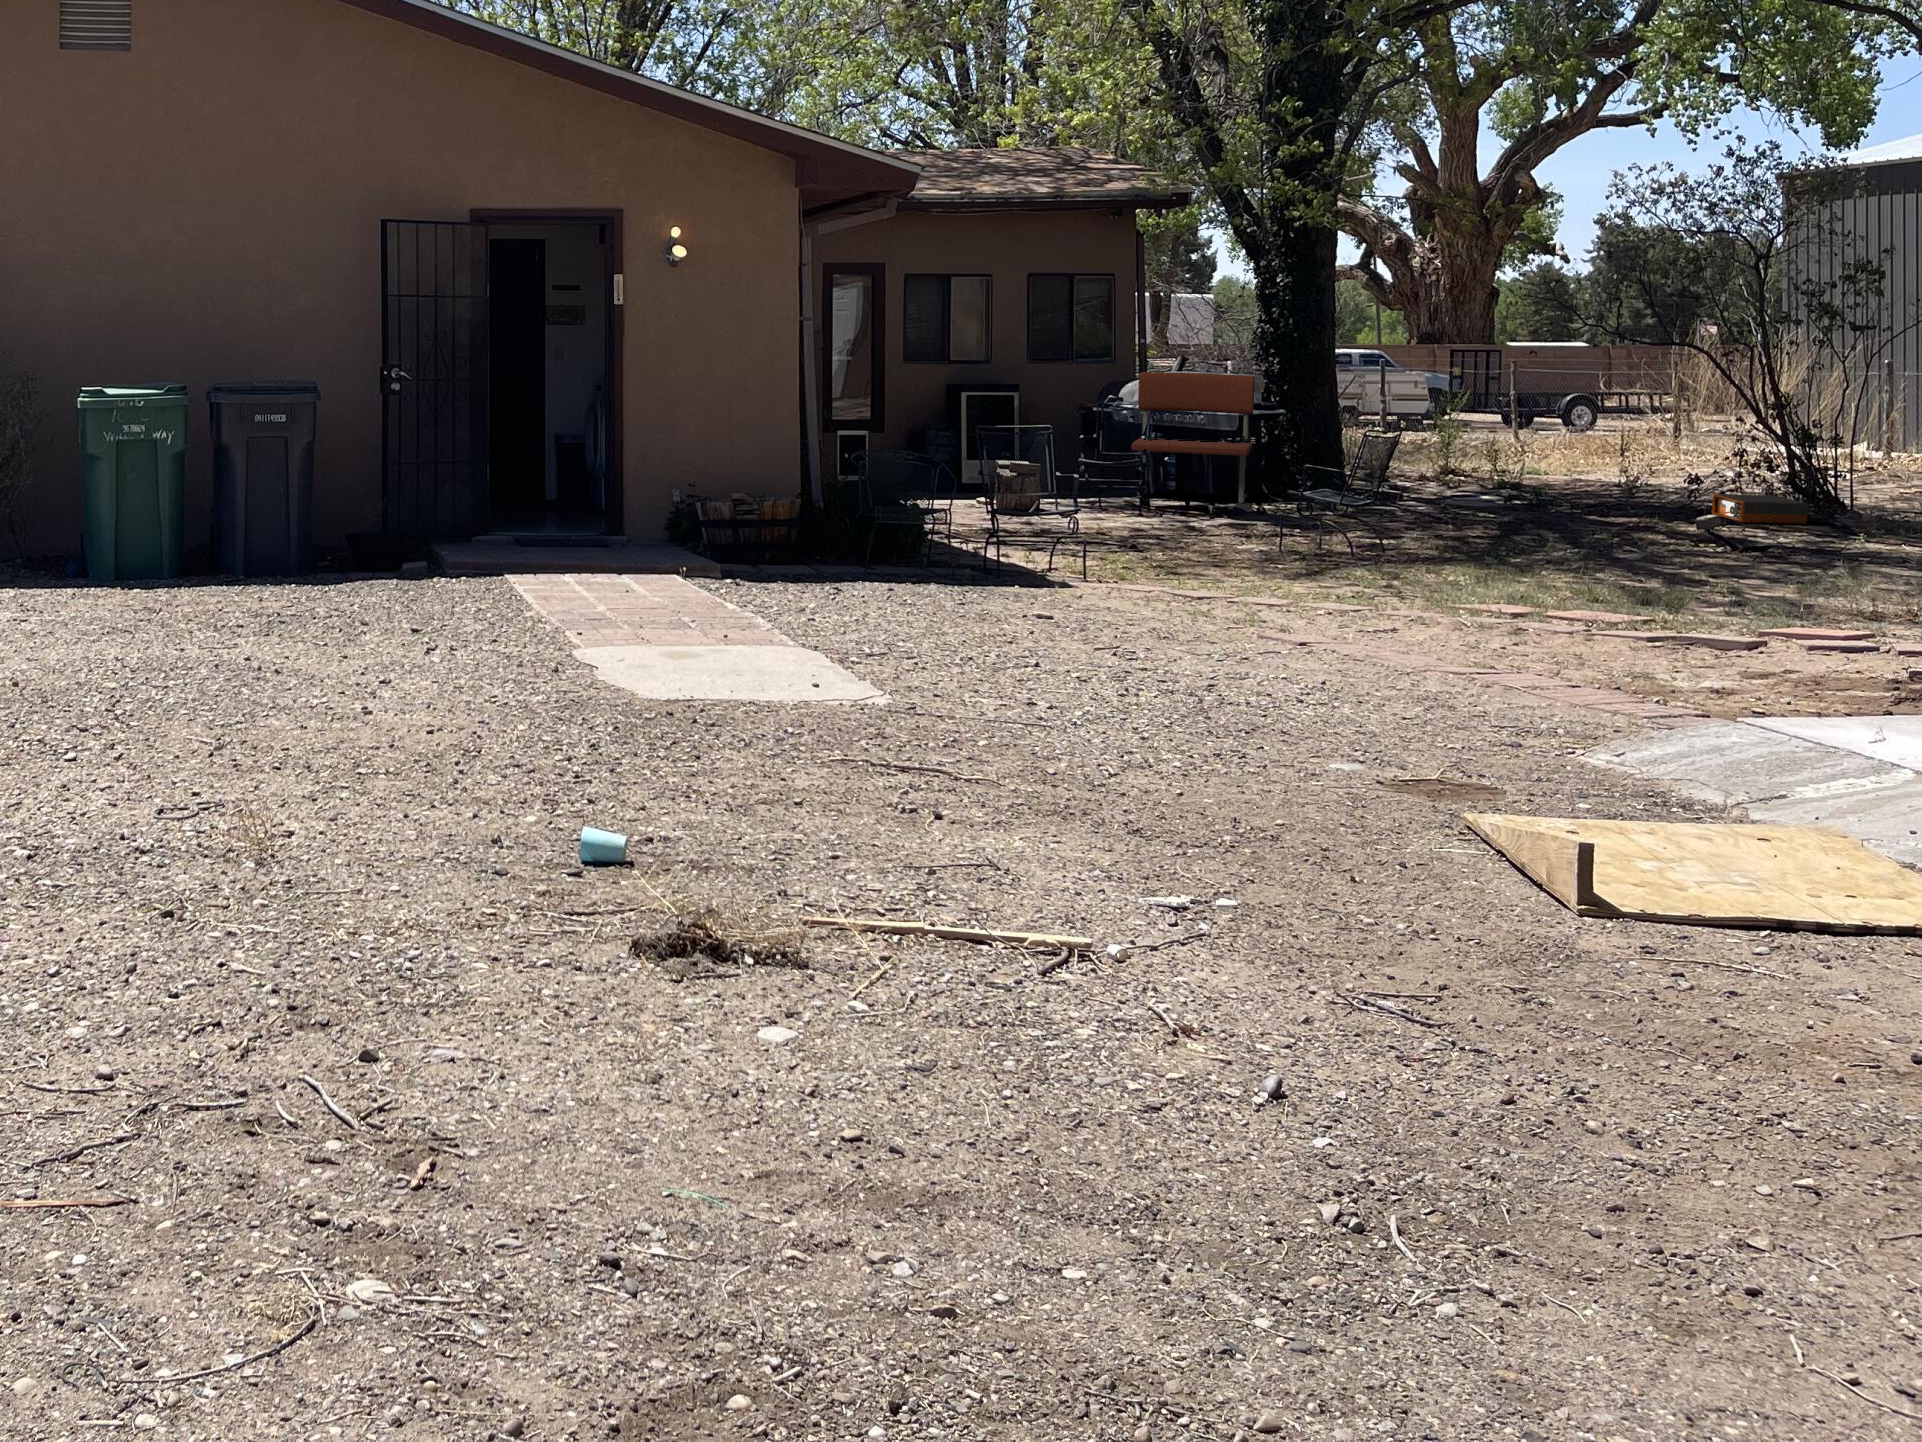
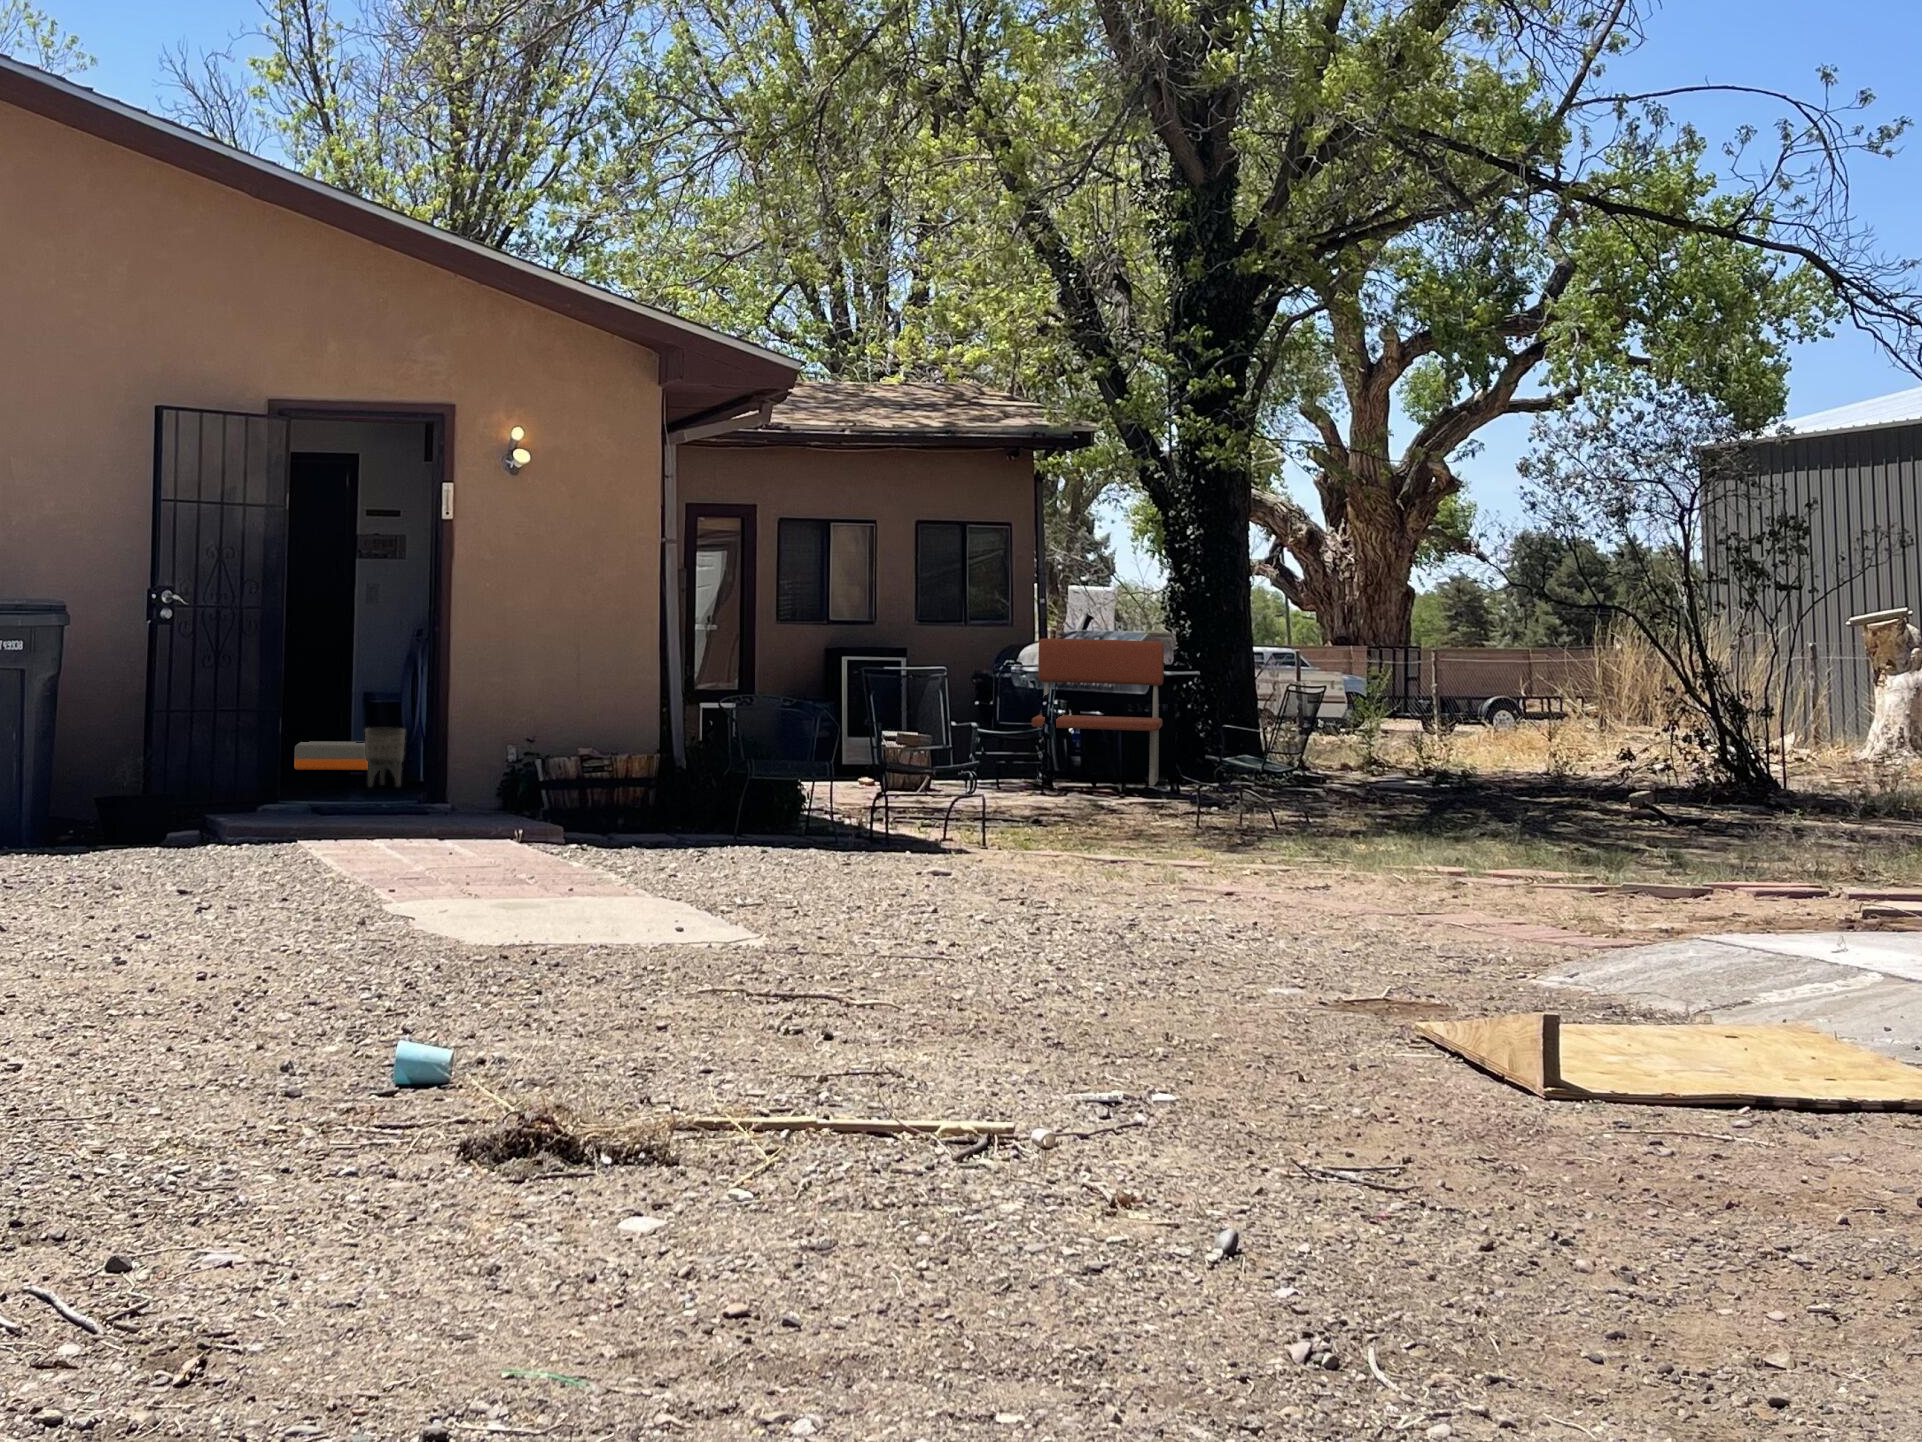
planter: none [554,463,587,512] -> present [365,728,405,787]
storage box: present [1712,494,1808,524] -> present [294,741,368,770]

